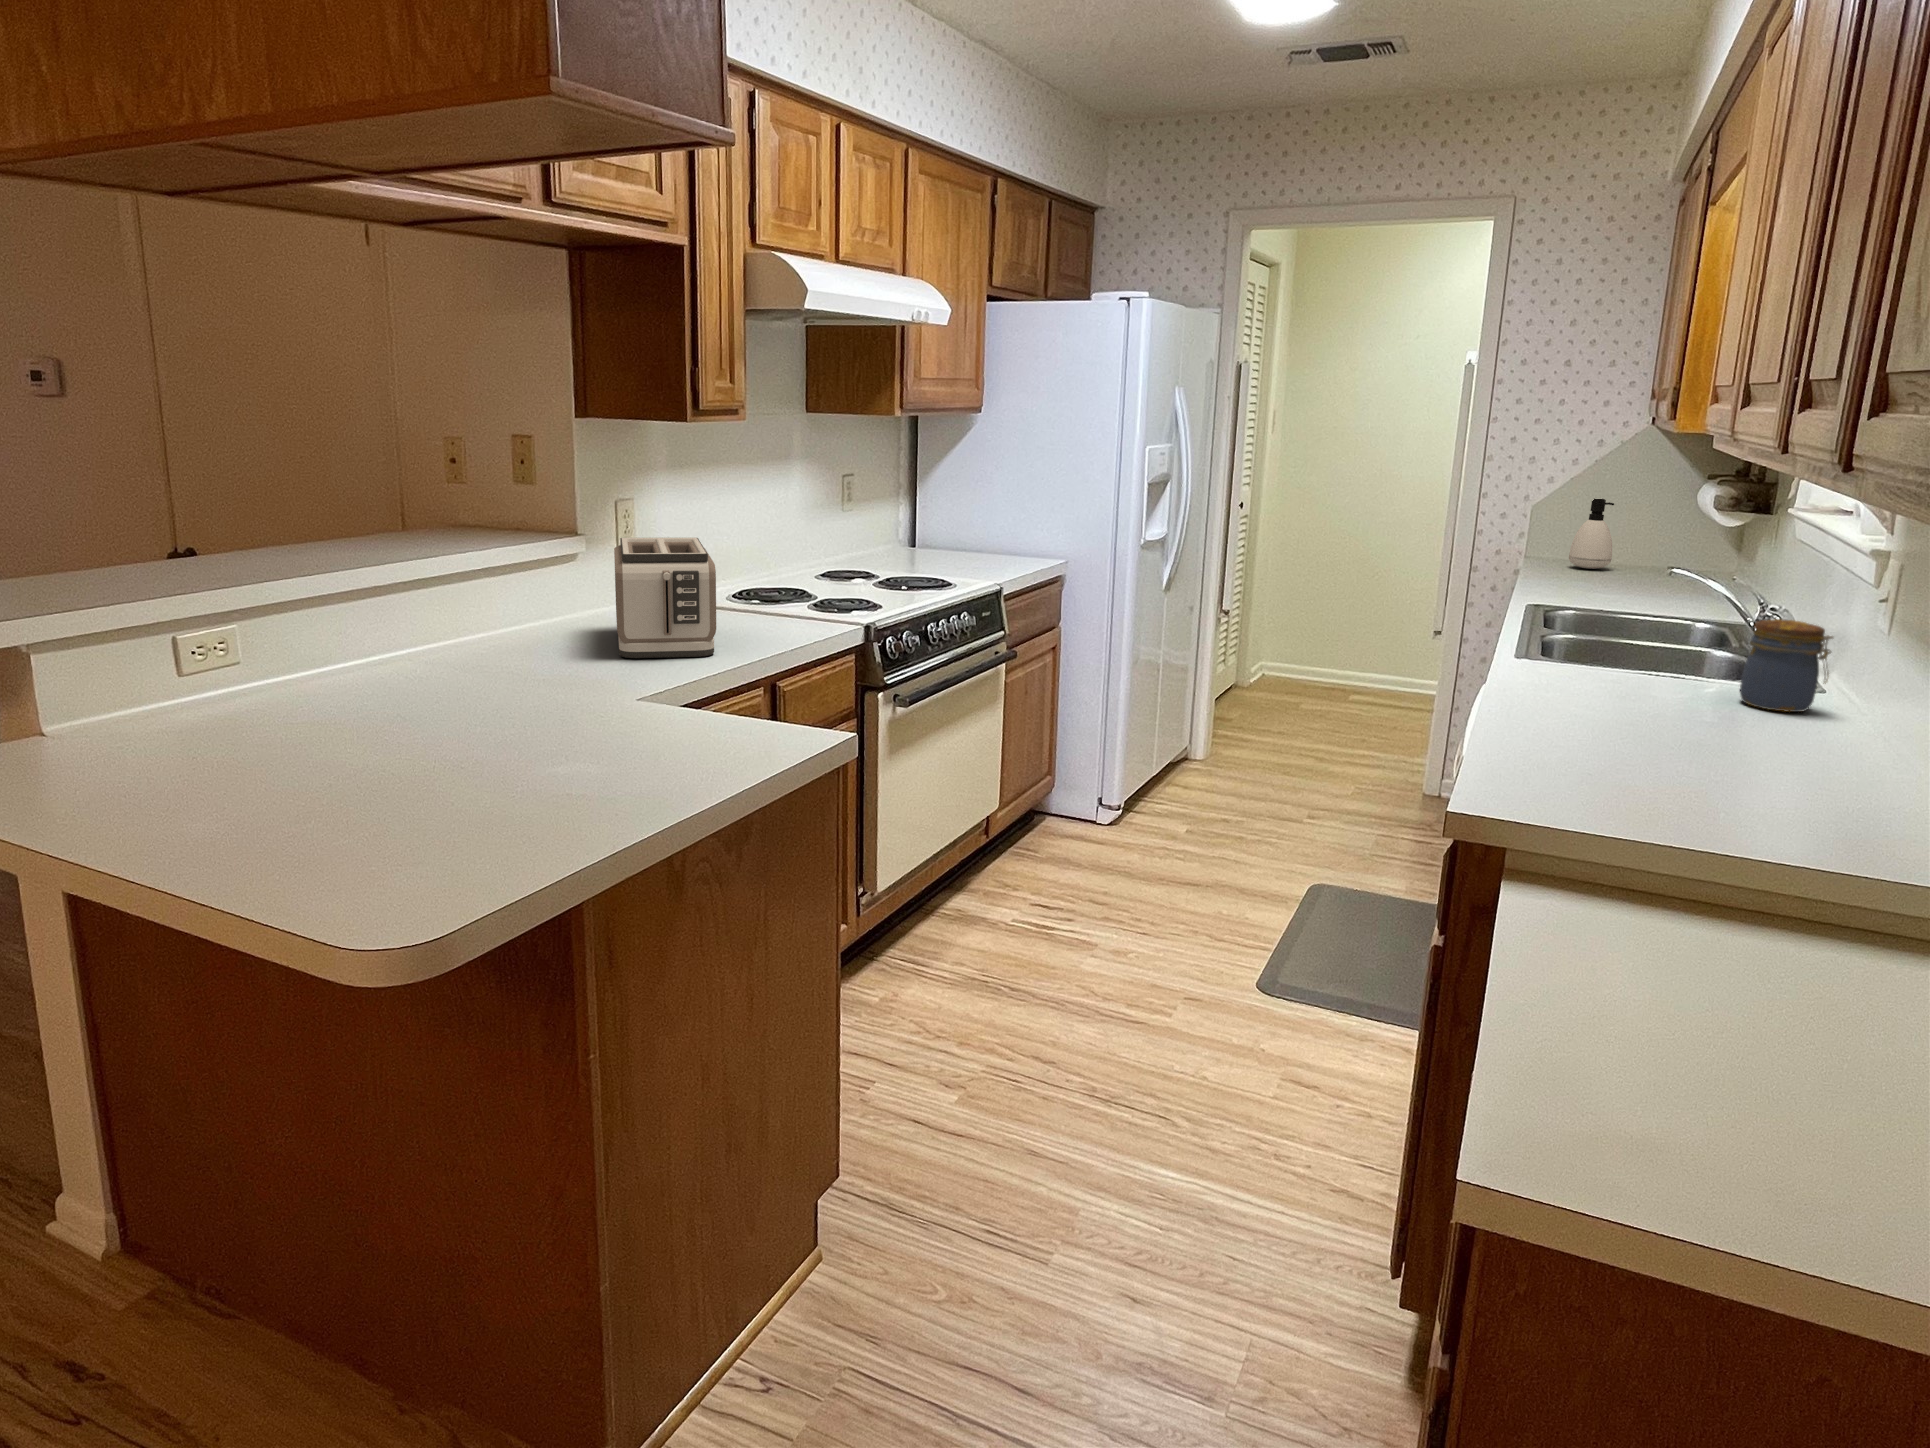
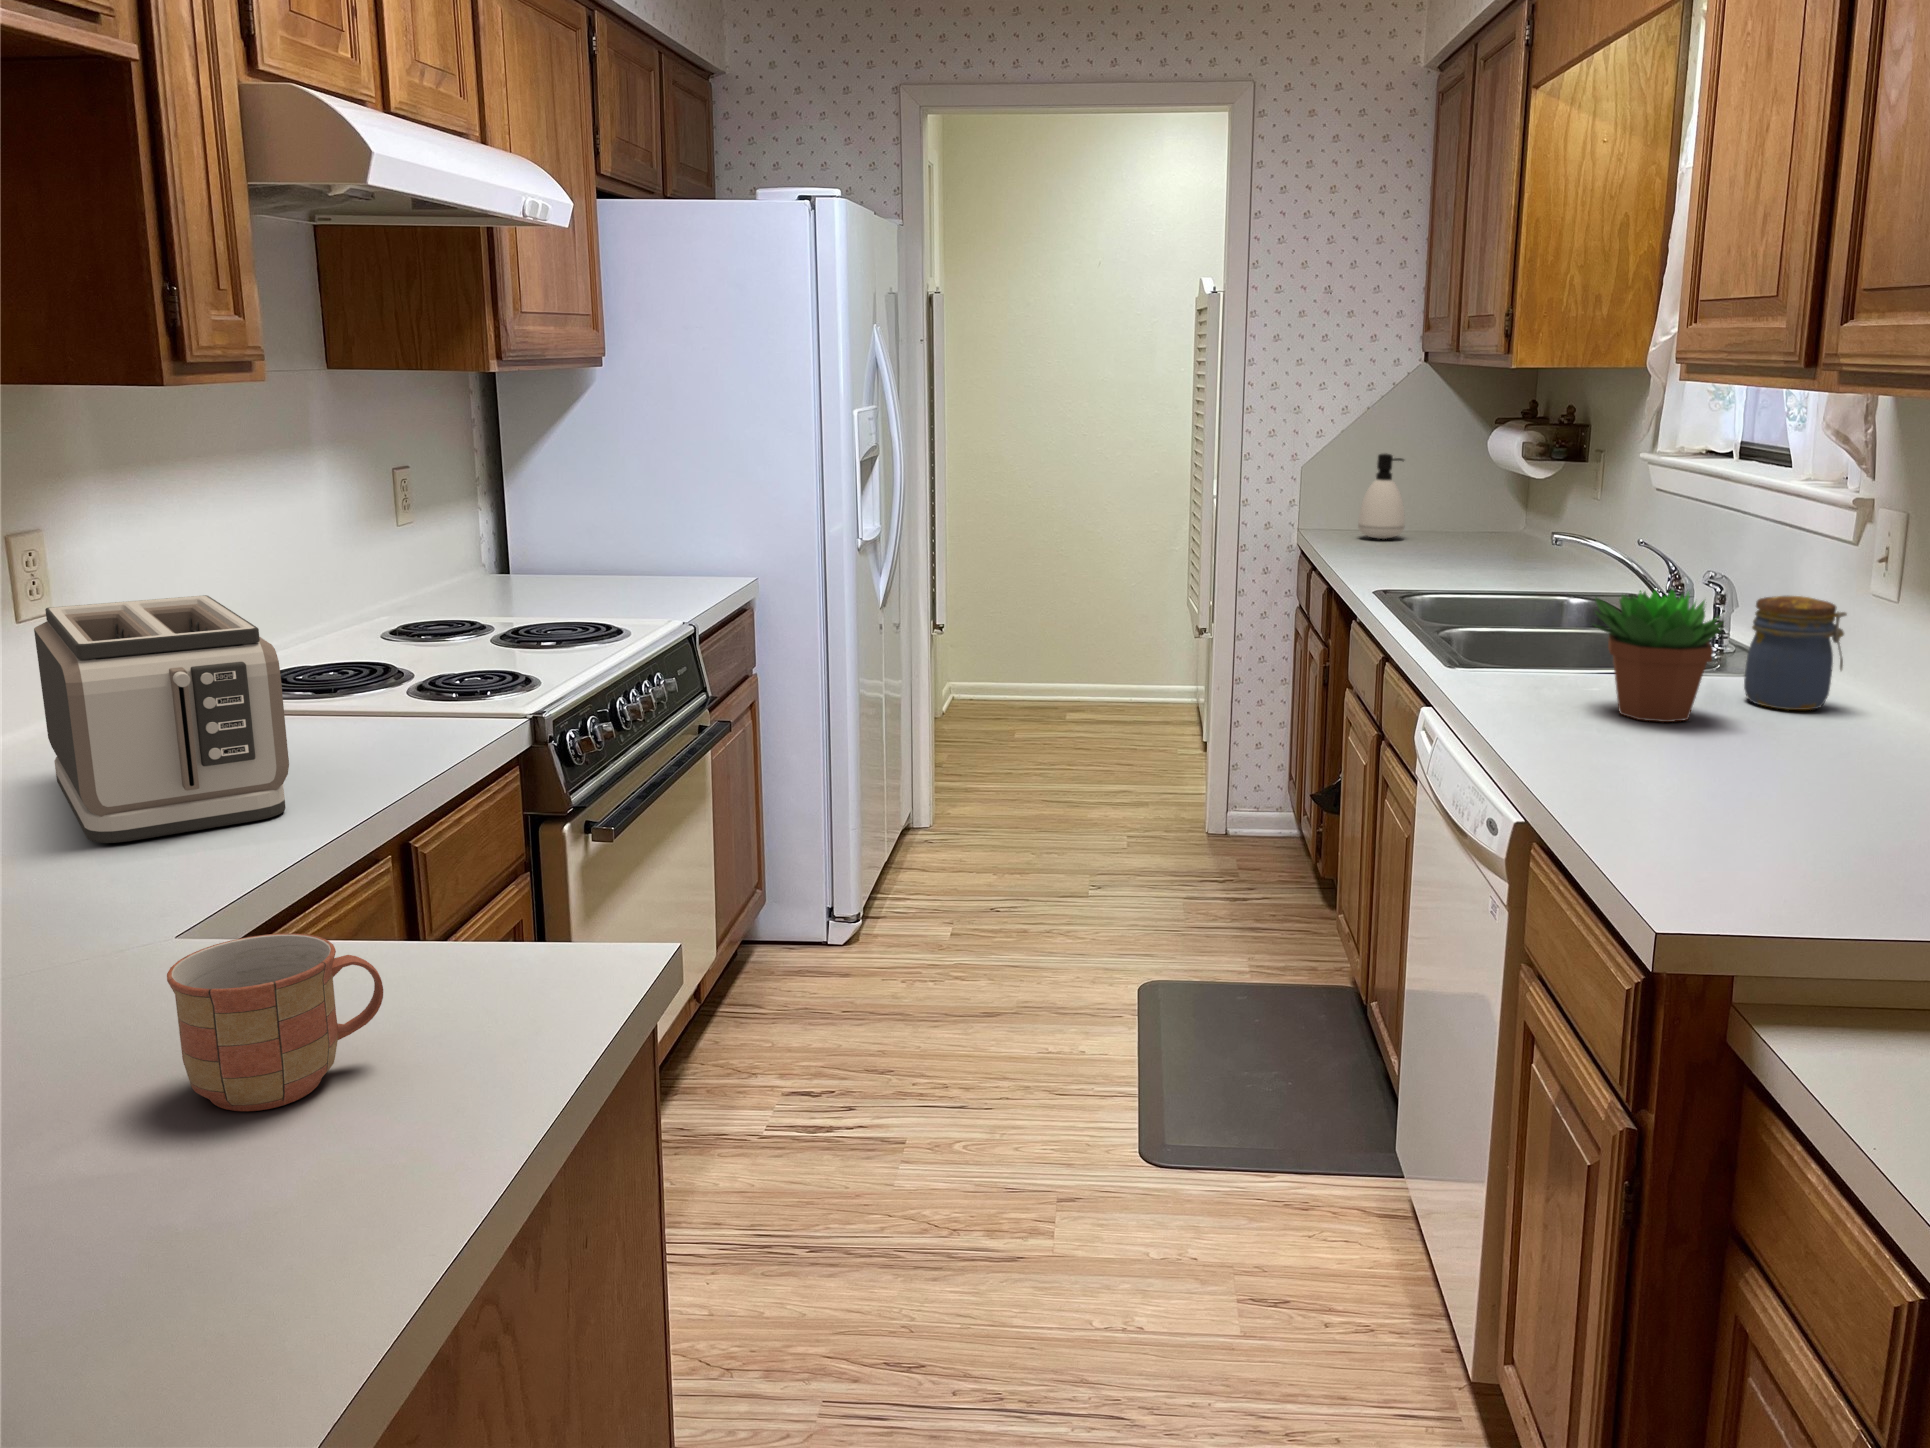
succulent plant: none [1588,602,1703,706] -> present [1594,589,1722,722]
mug: none [598,677,688,750] -> present [167,934,383,1111]

